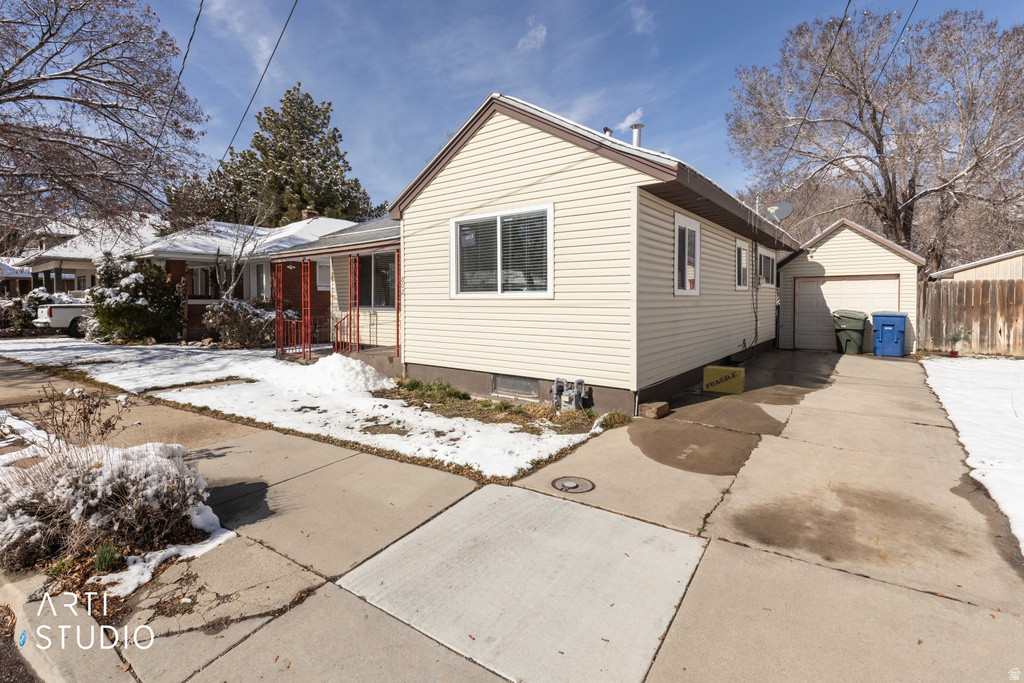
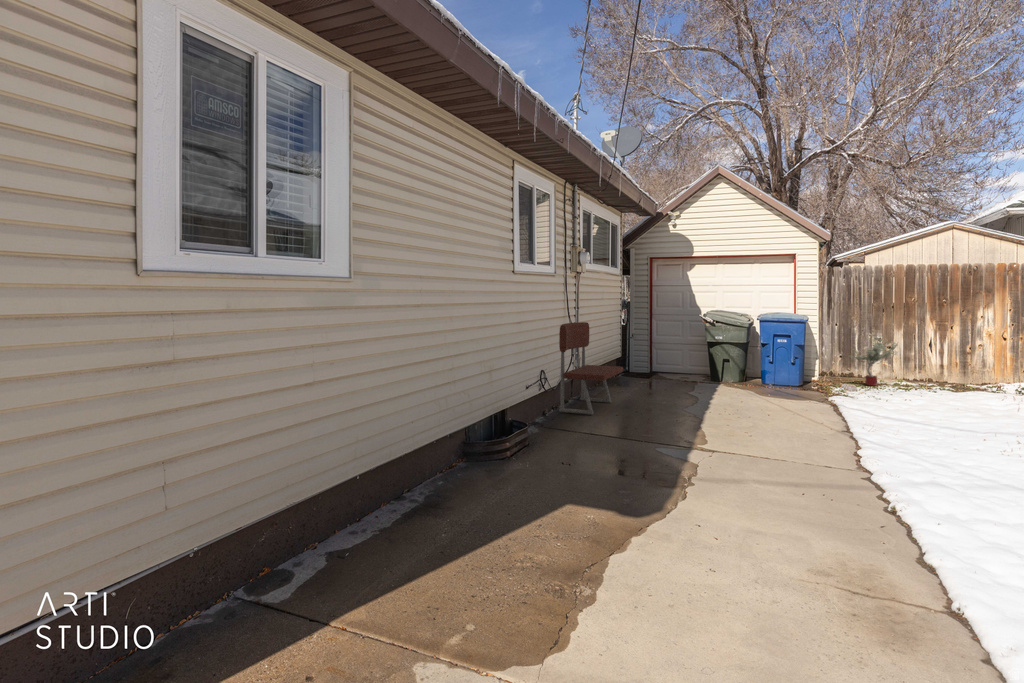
bench: none [749,317,785,366] -> present [559,322,623,415]
cardboard box: present [703,365,745,394] -> none [377,445,484,532]

